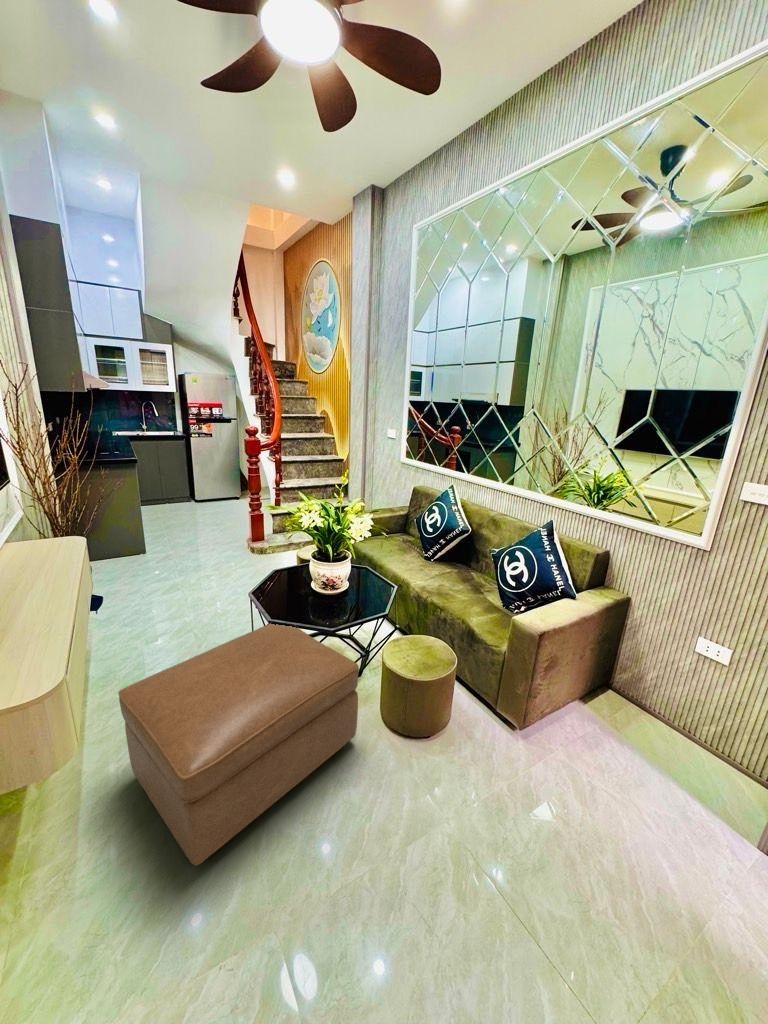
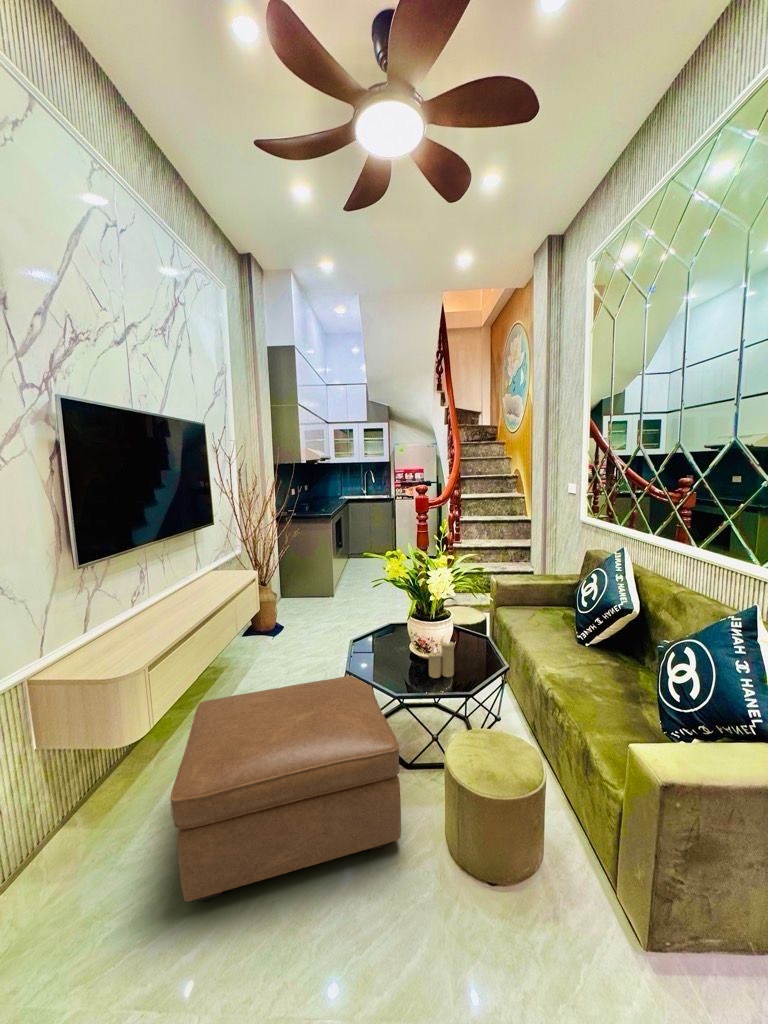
candle: none [338,572,360,608] -> present [428,638,454,678]

